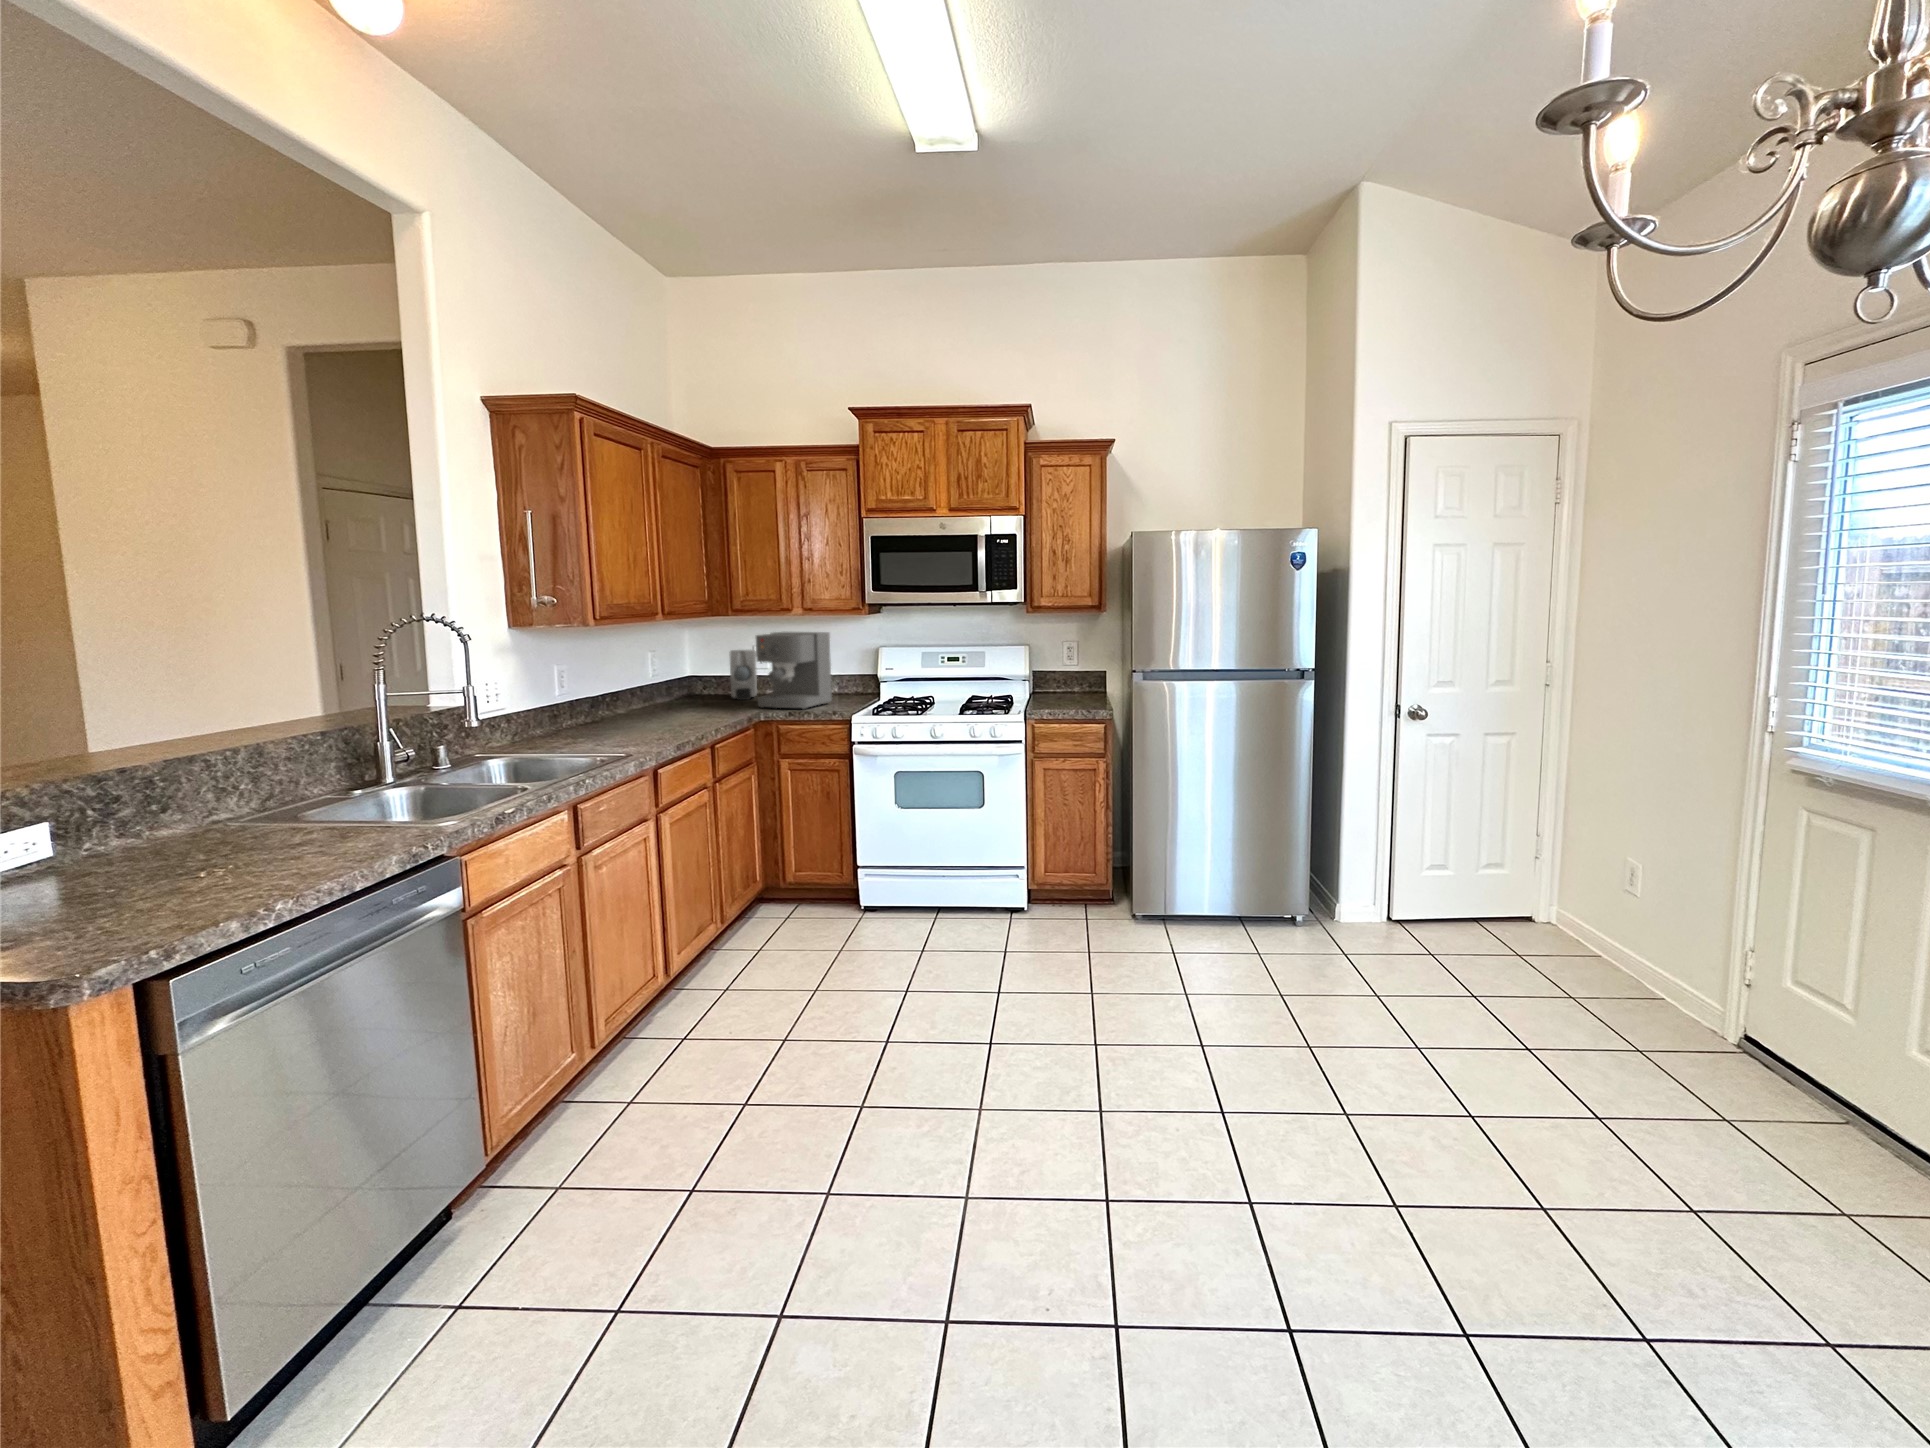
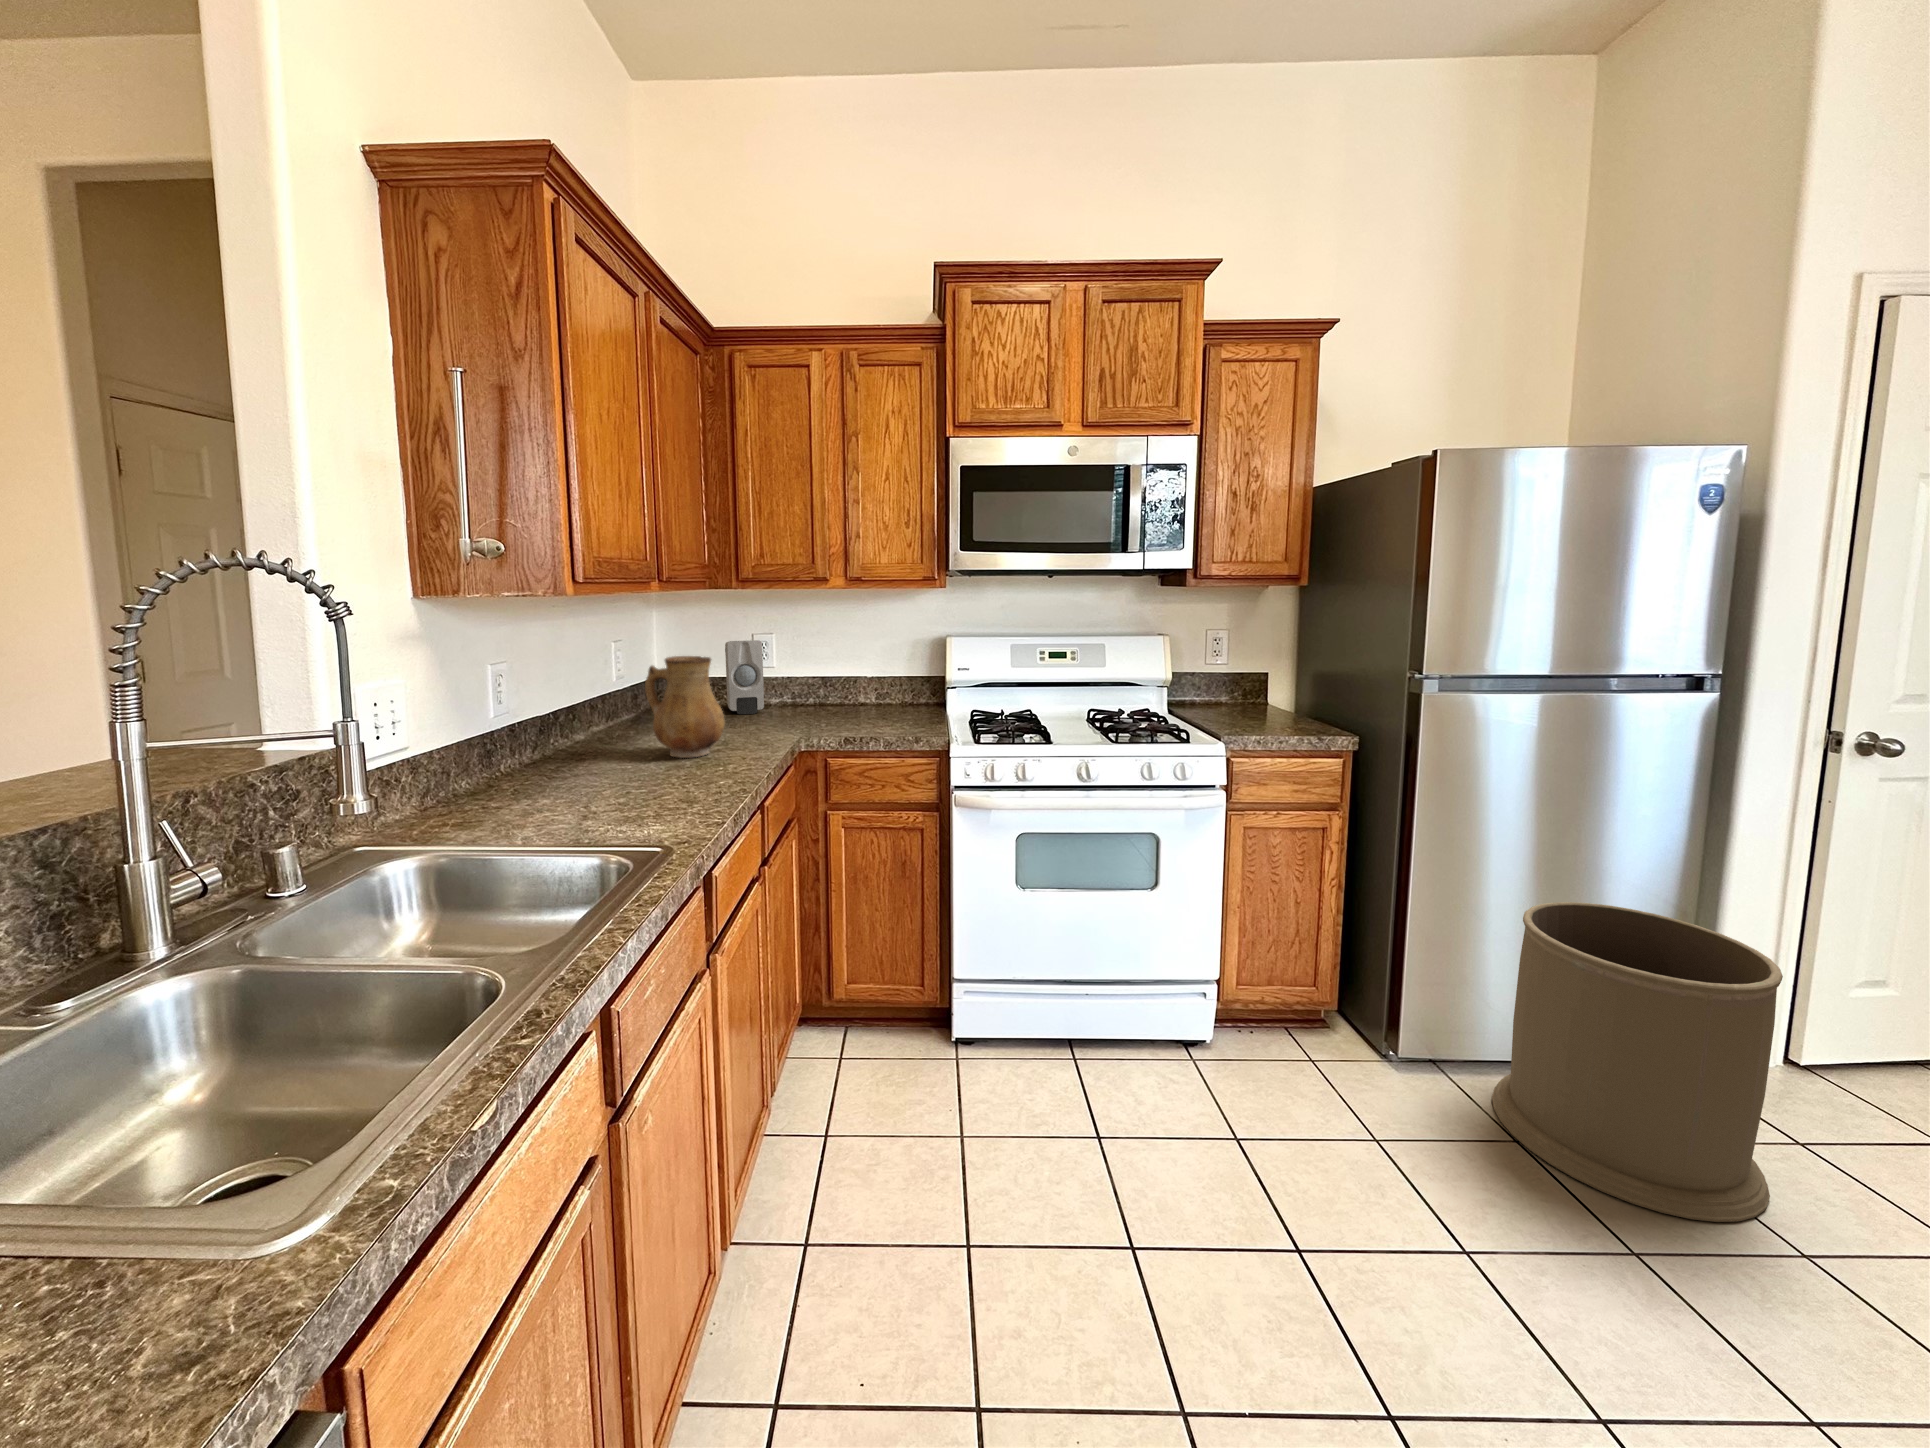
coffee maker: present [756,632,832,710] -> none [783,614,884,732]
ceramic pitcher: none [654,660,704,722] -> present [645,656,724,758]
trash can: none [1168,813,1295,982] -> present [1492,902,1783,1222]

